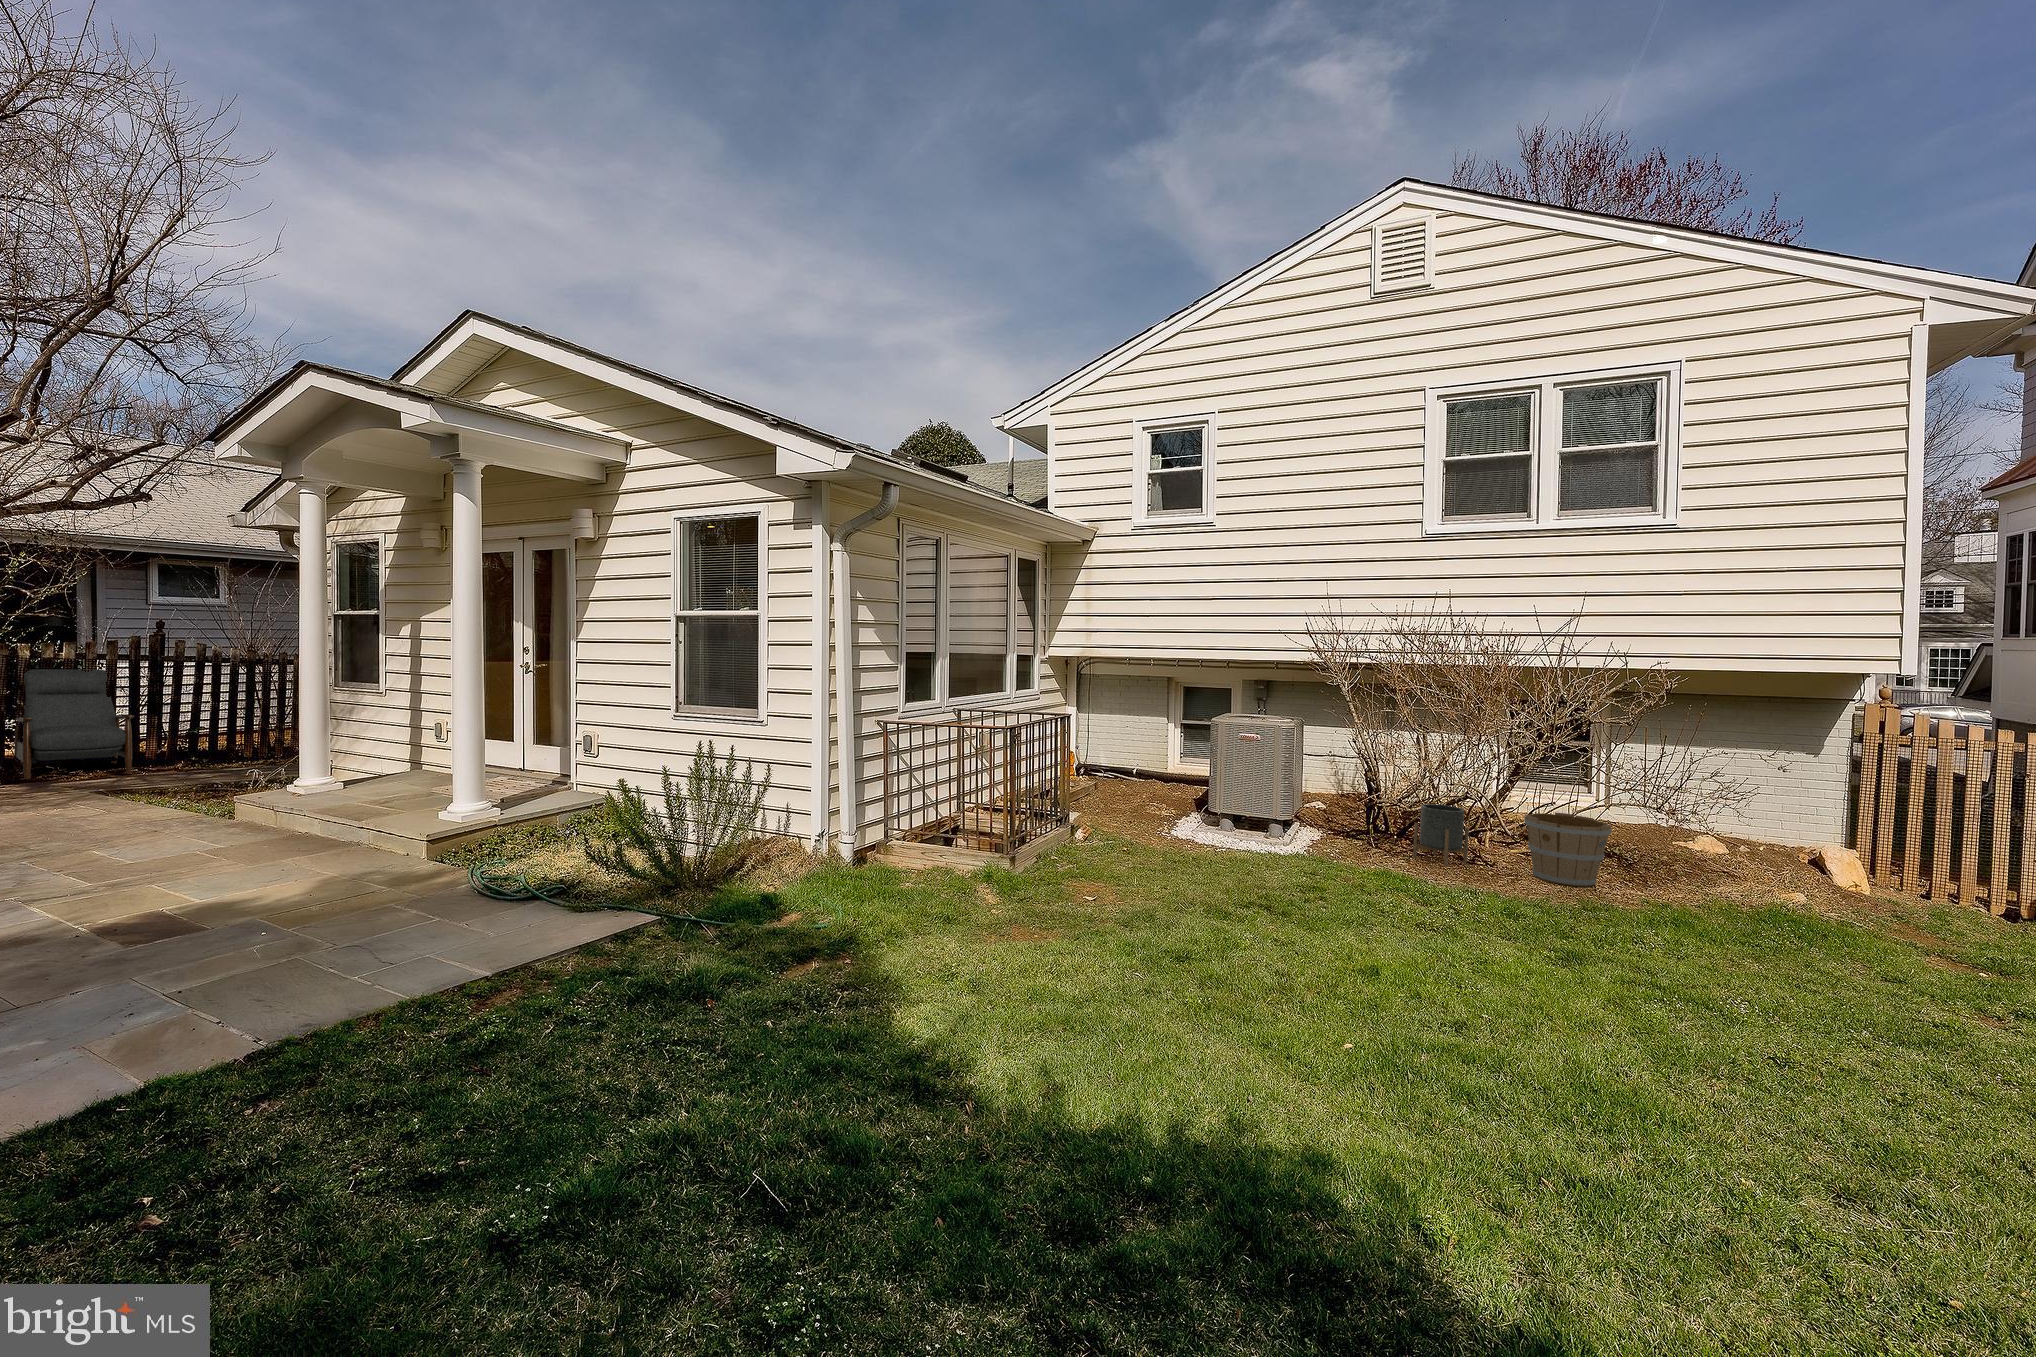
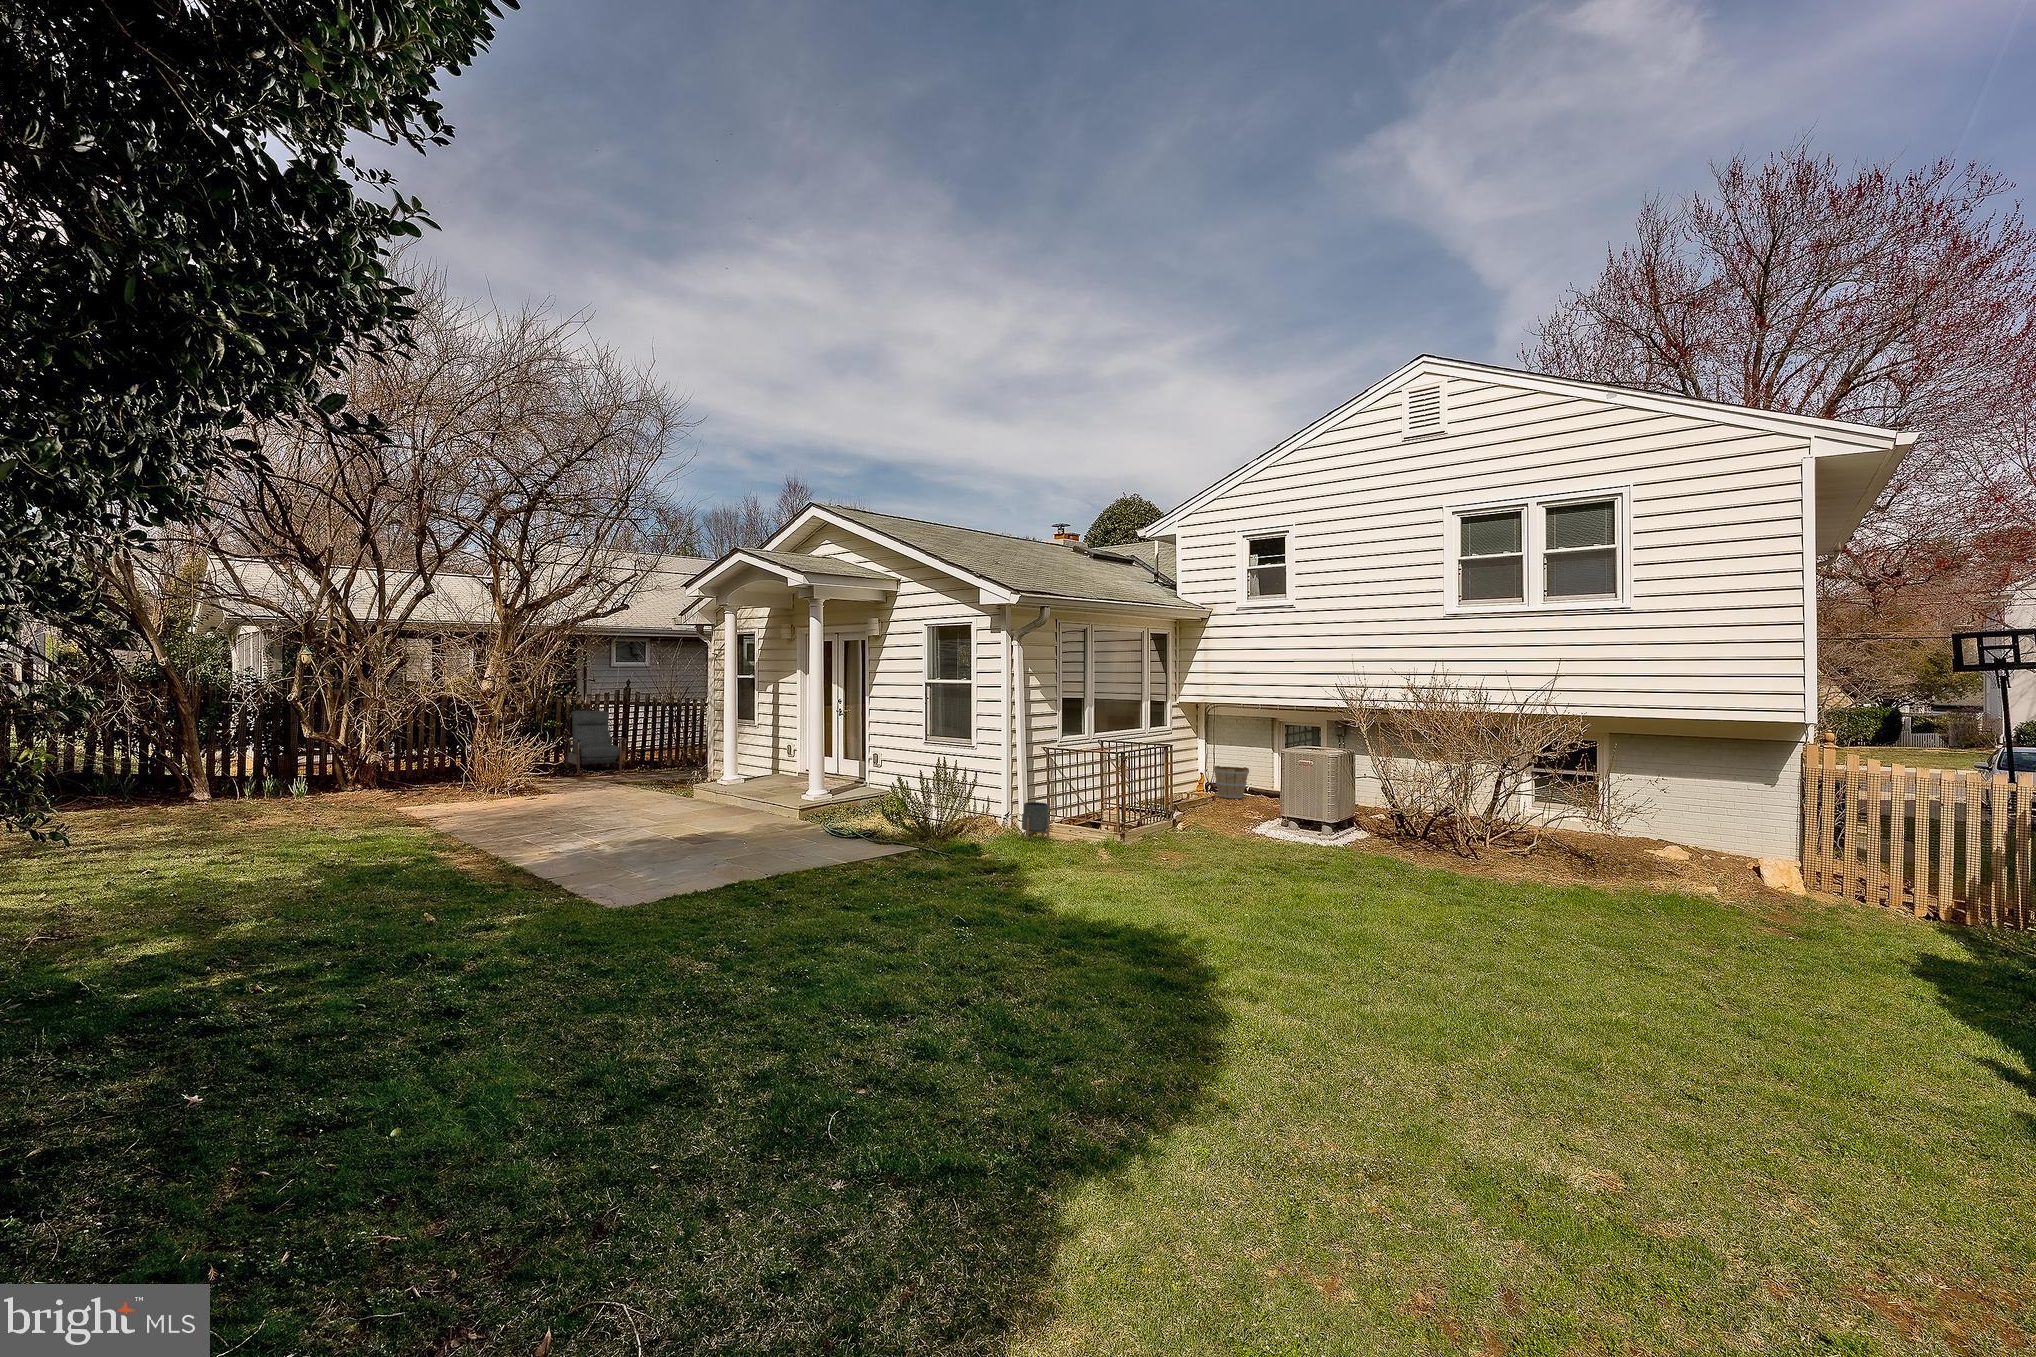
planter: present [1413,804,1469,866] -> present [1022,802,1050,841]
wooden bucket: present [1524,812,1612,887] -> present [1214,766,1249,799]

